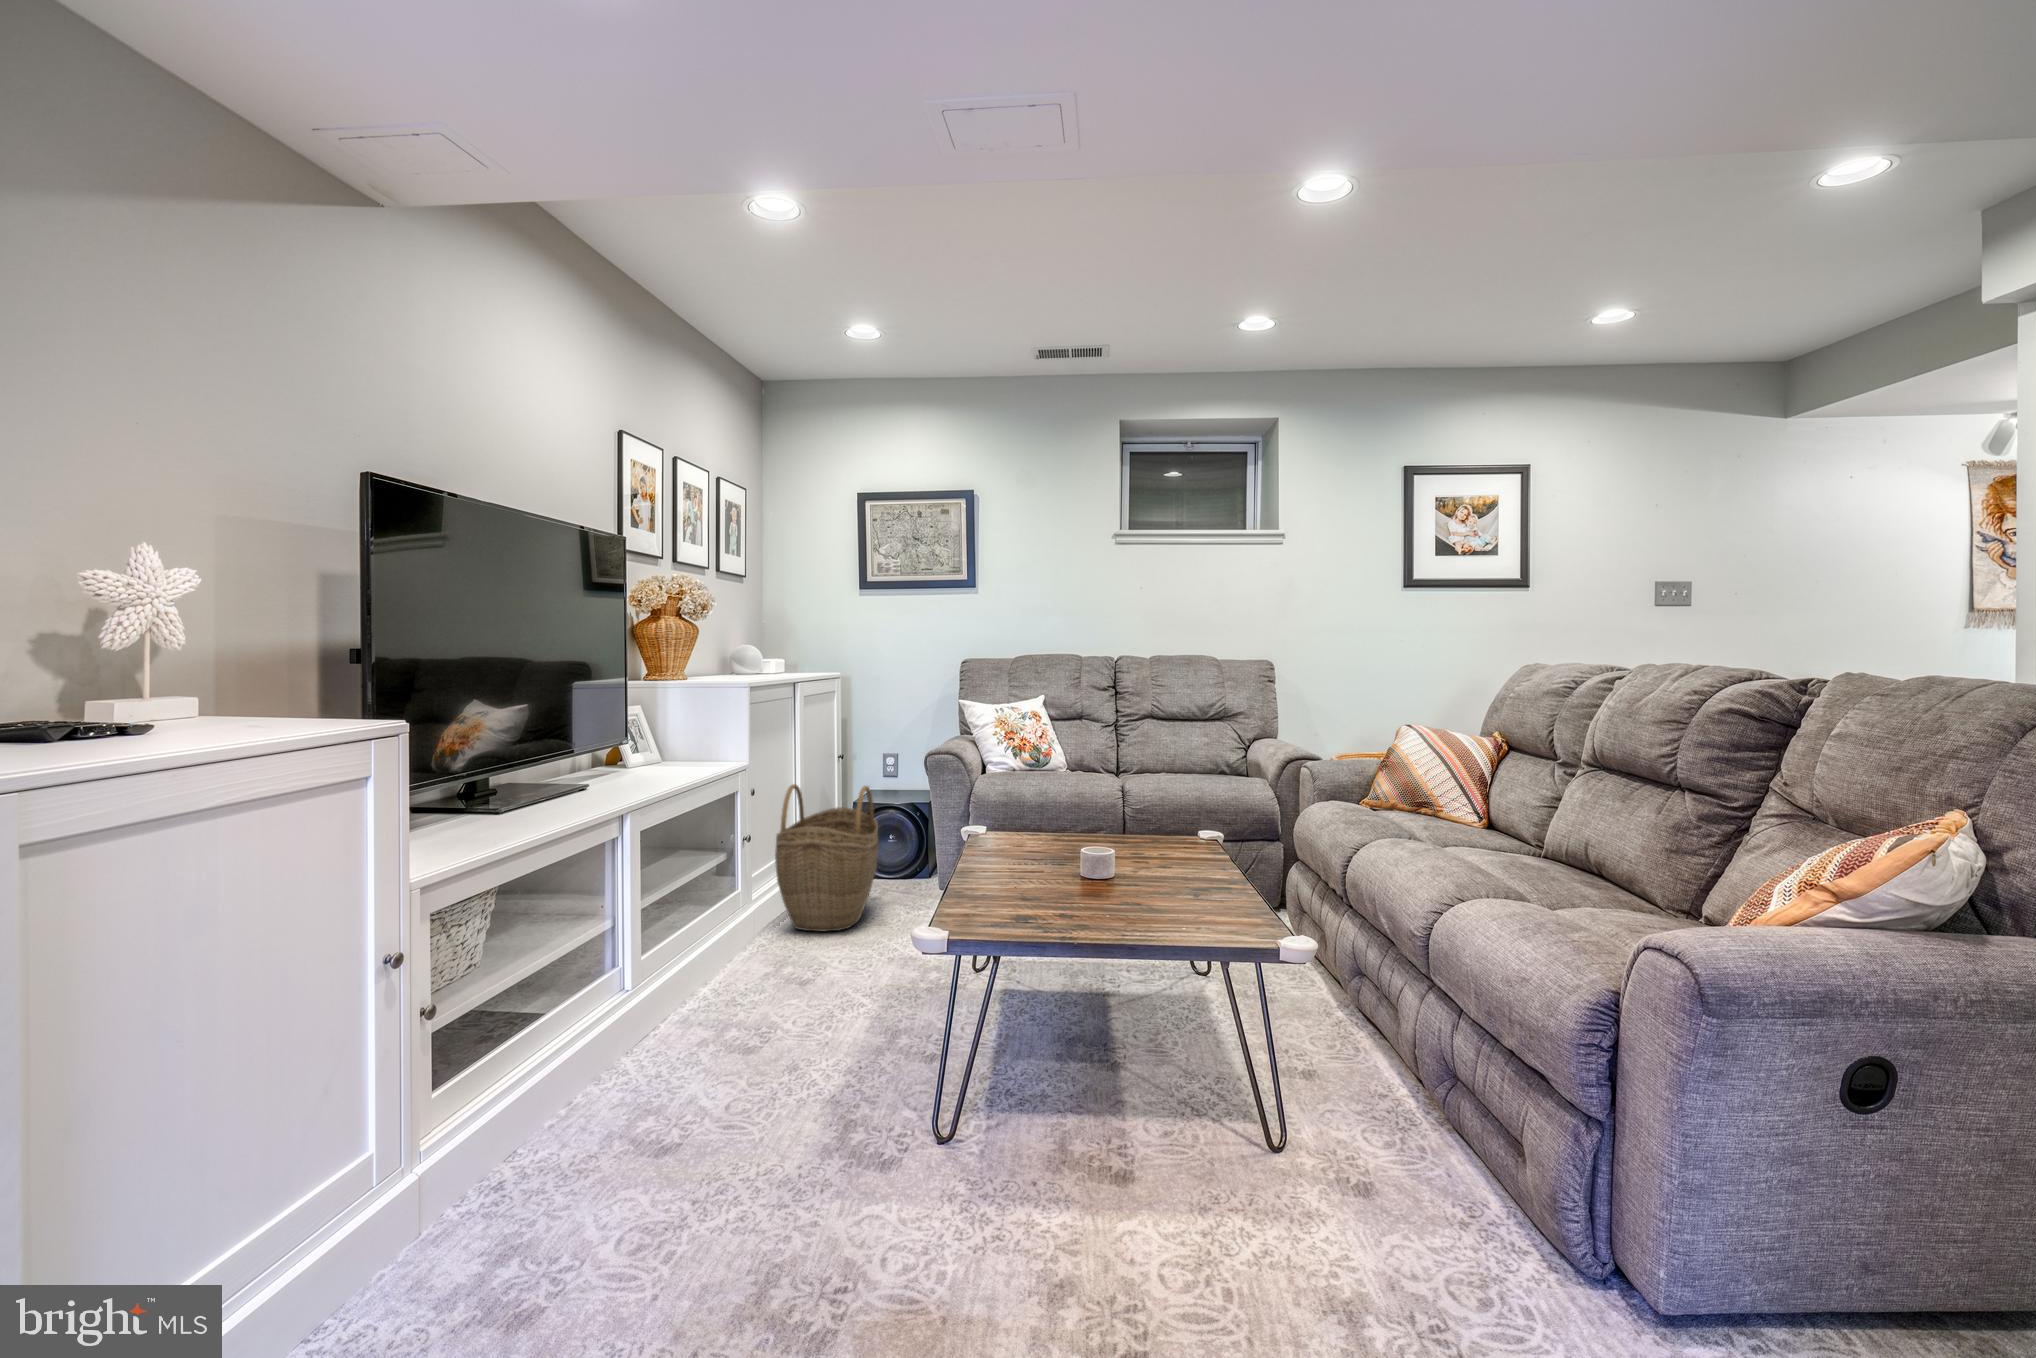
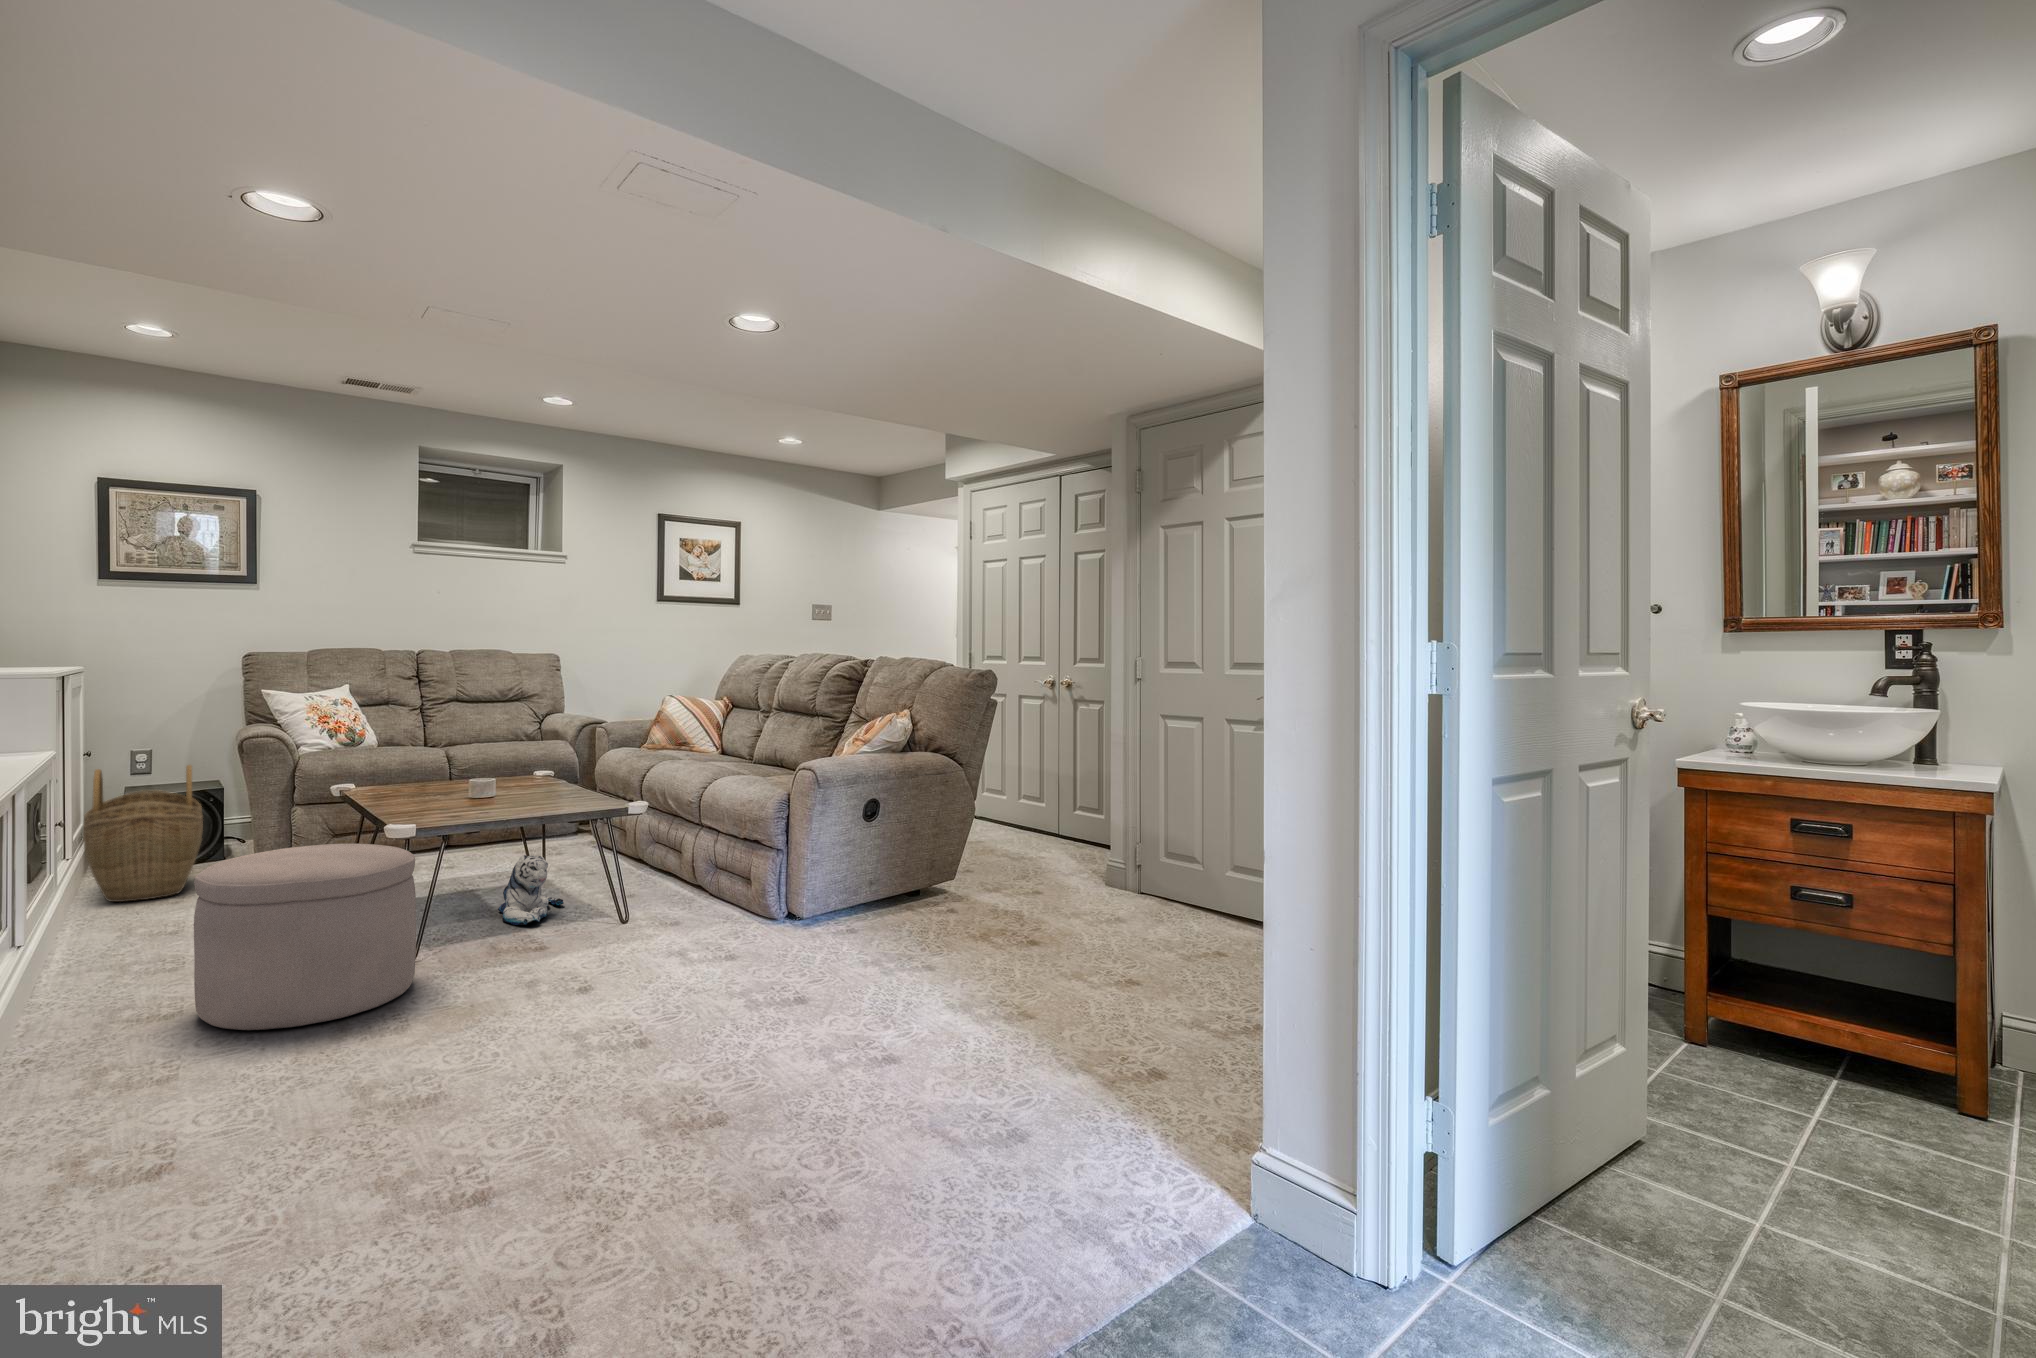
ottoman: none [634,959,921,1299] -> present [194,844,416,1030]
plush toy: none [1109,989,1205,1113] -> present [498,855,563,925]

